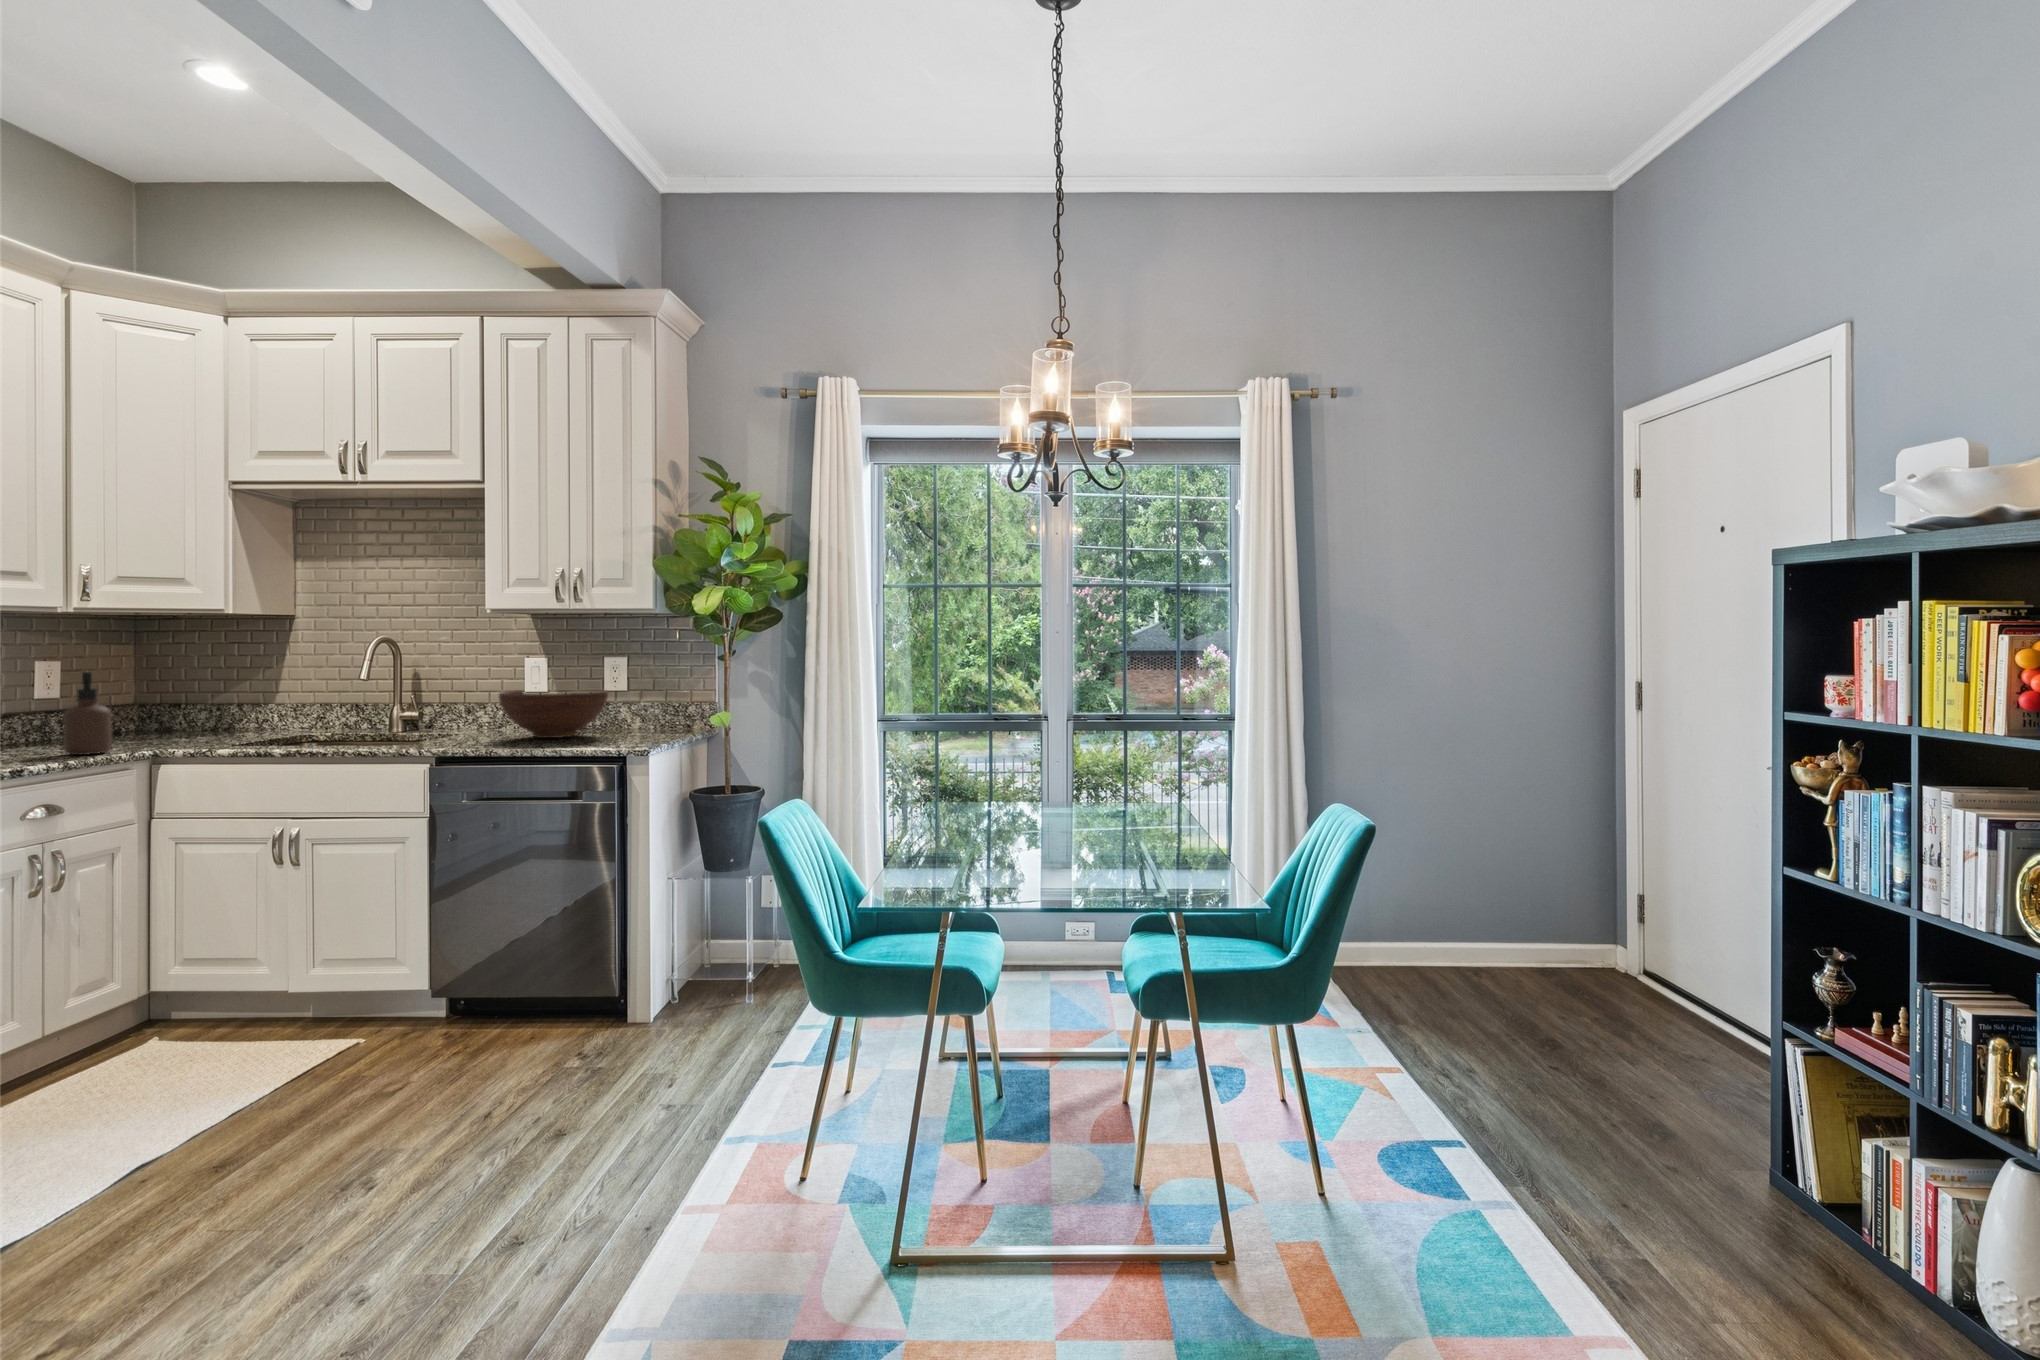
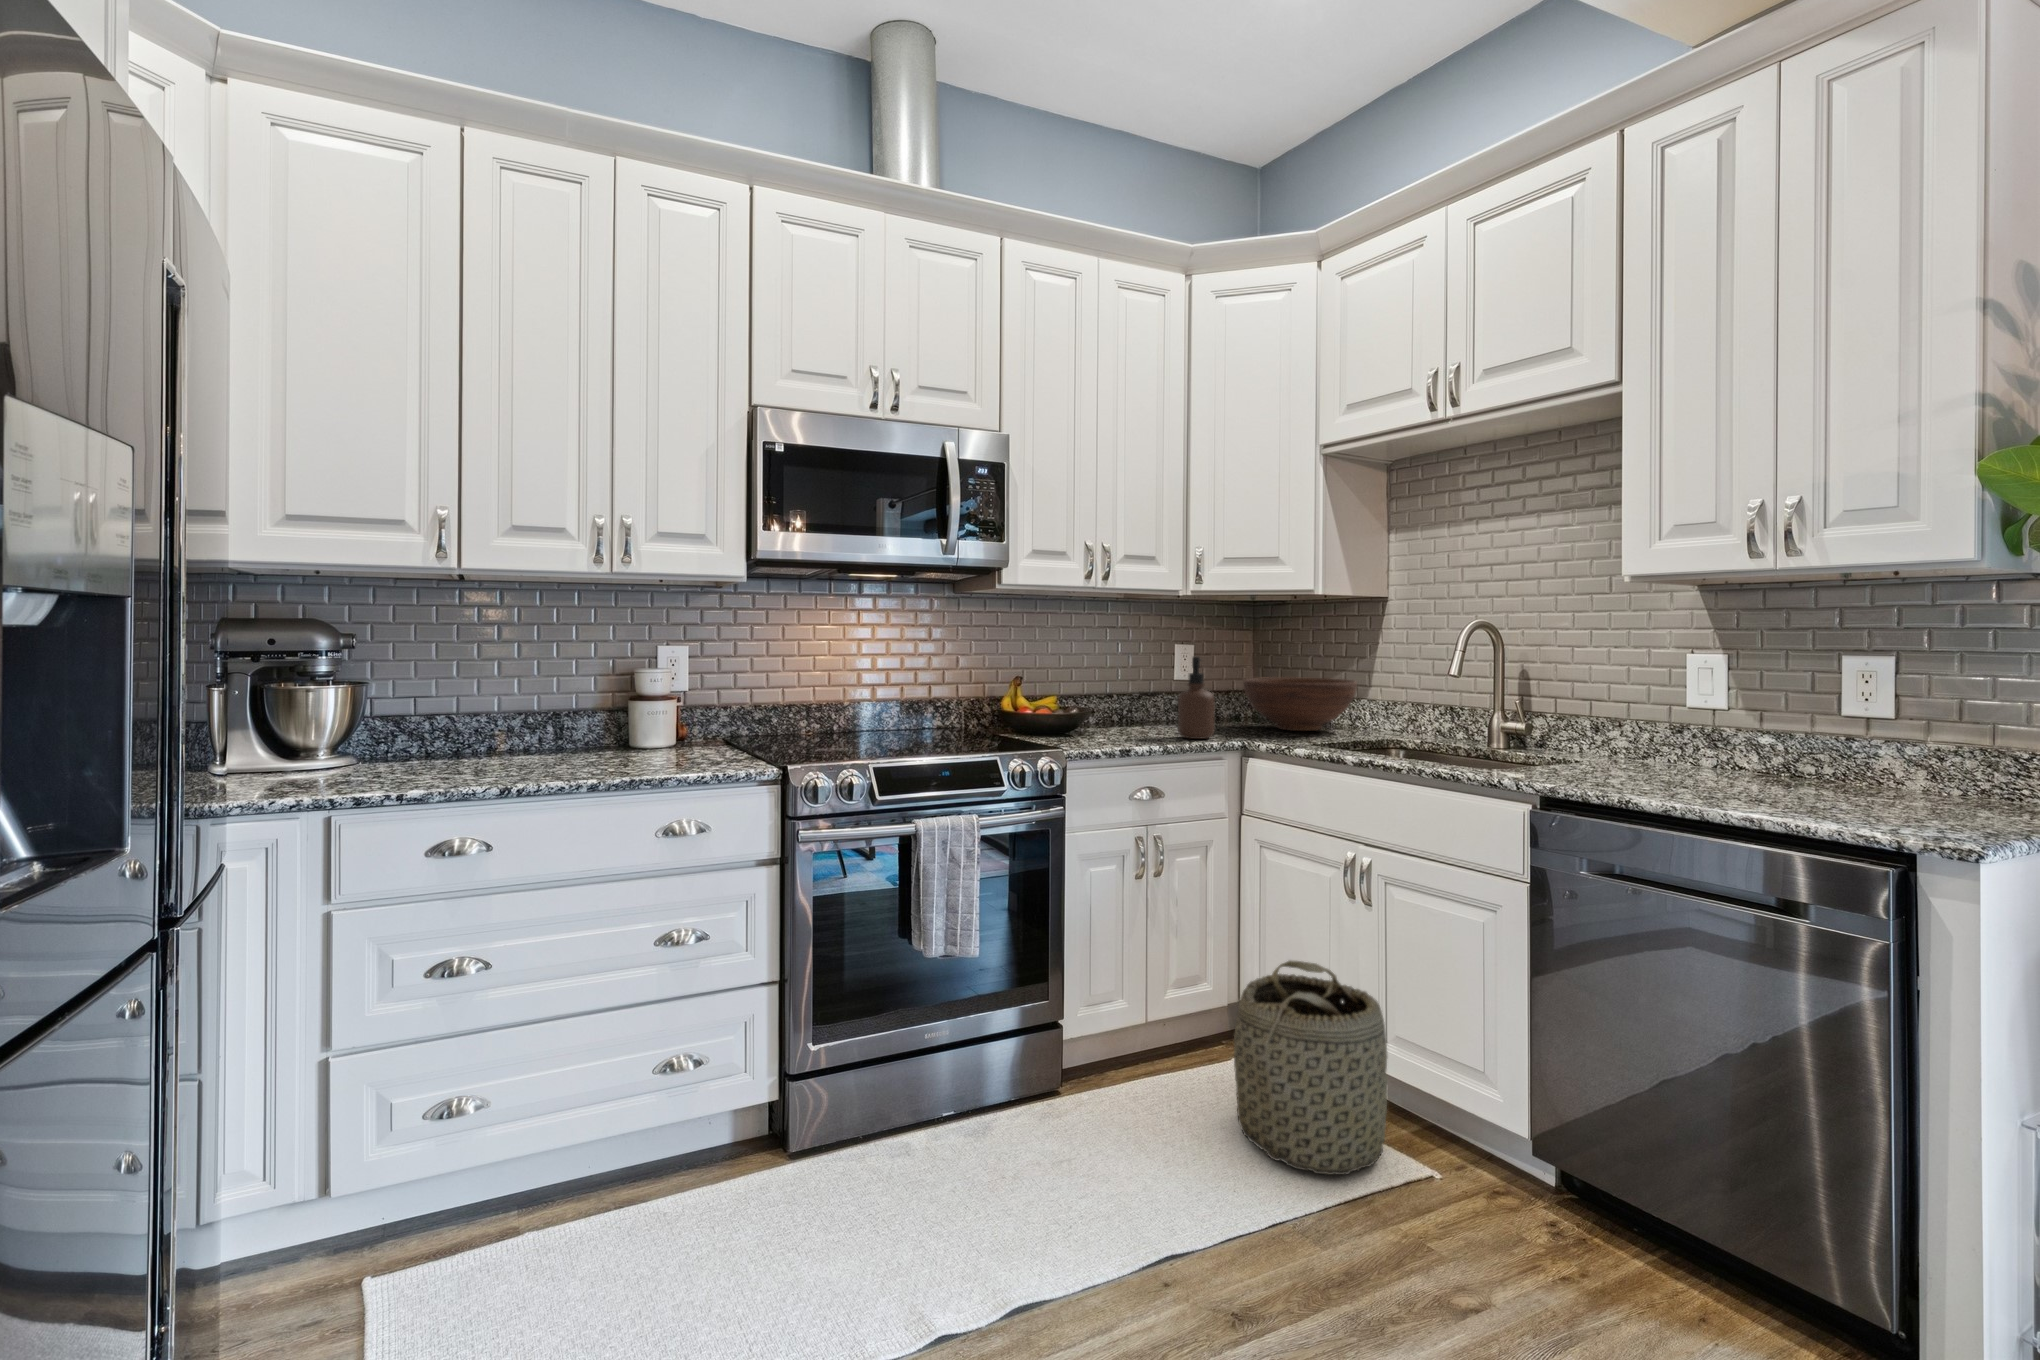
fruit bowl: present [499,690,608,738] -> present [1243,677,1357,731]
basket: none [175,921,322,1080] -> present [1234,961,1387,1175]

